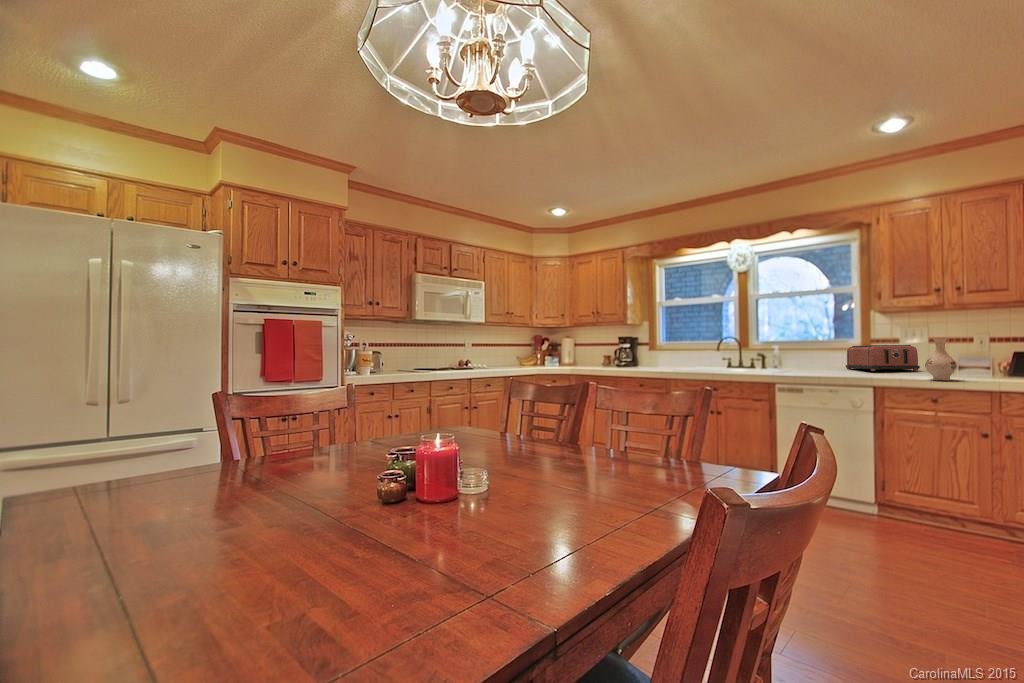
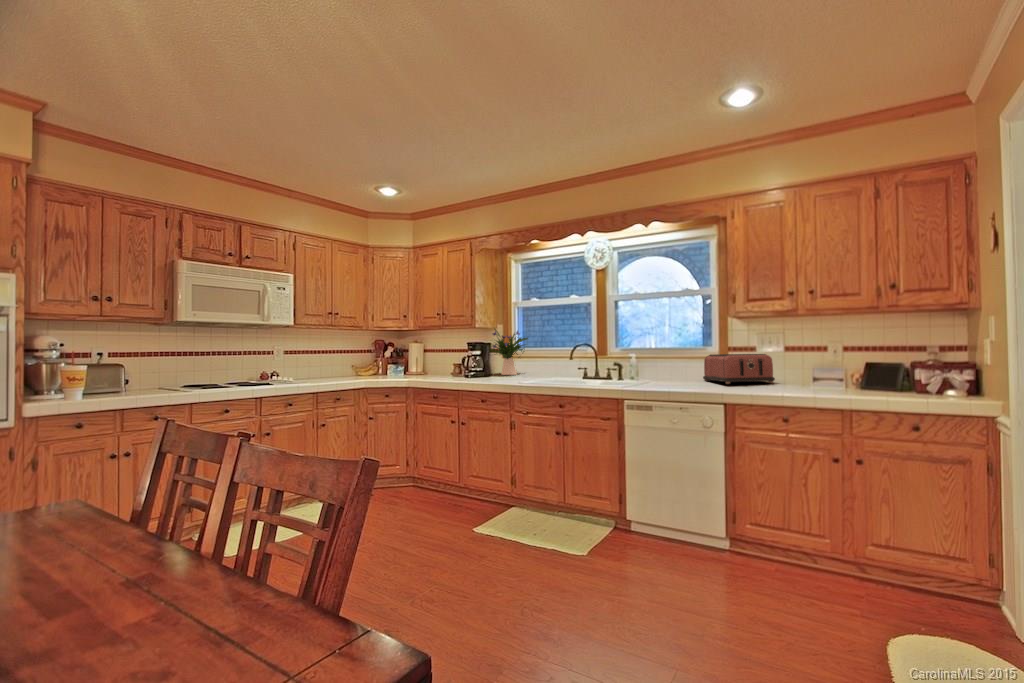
flower arrangement: none [635,324,674,364] -> present [491,329,528,375]
vase: present [925,337,957,380] -> none [776,348,808,397]

